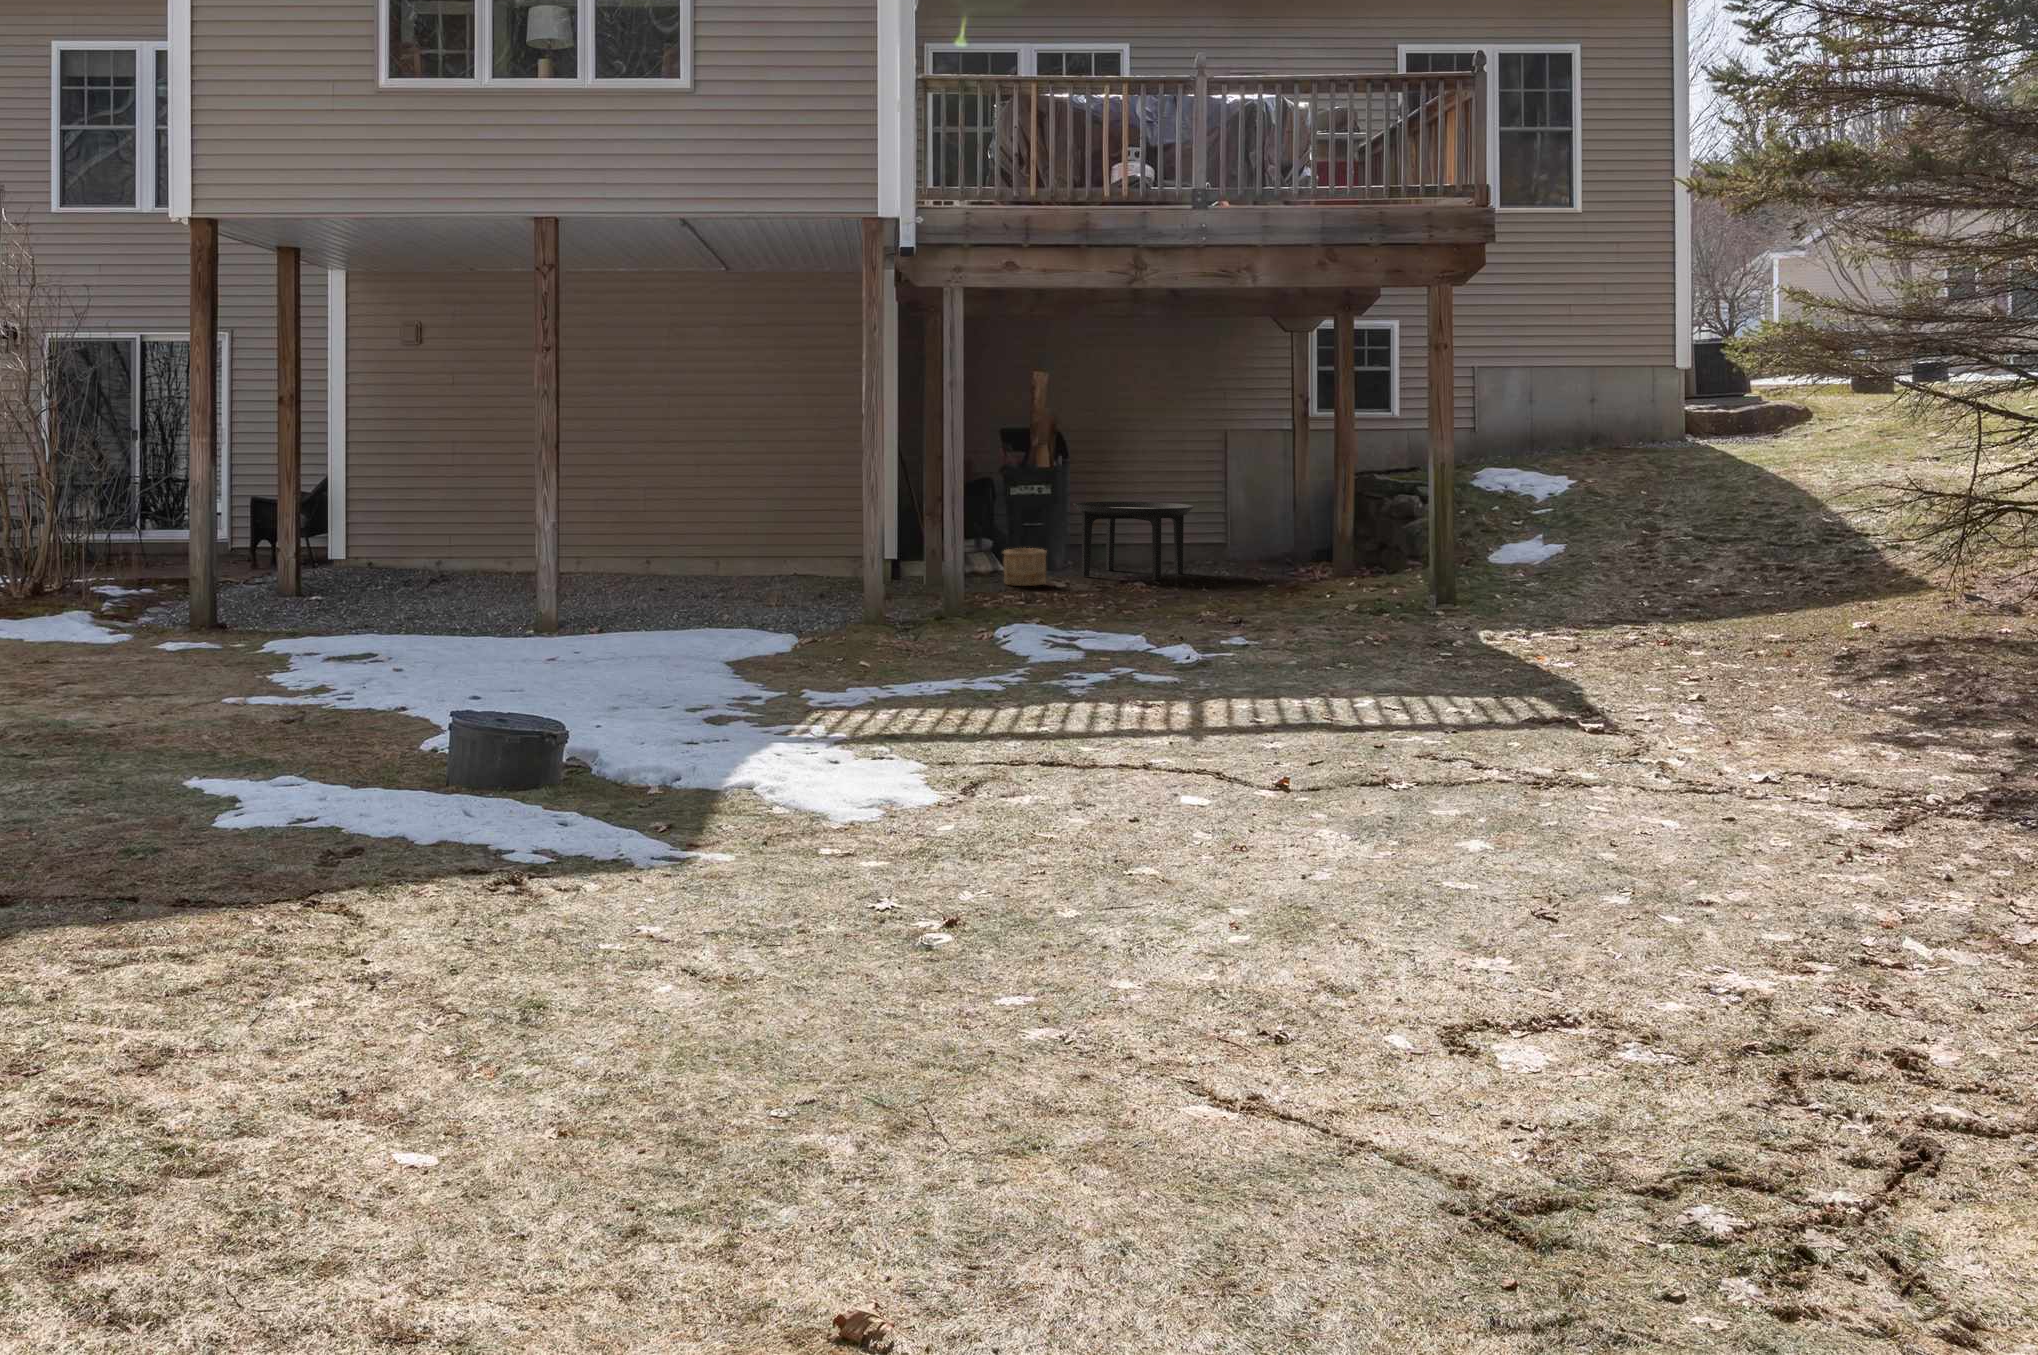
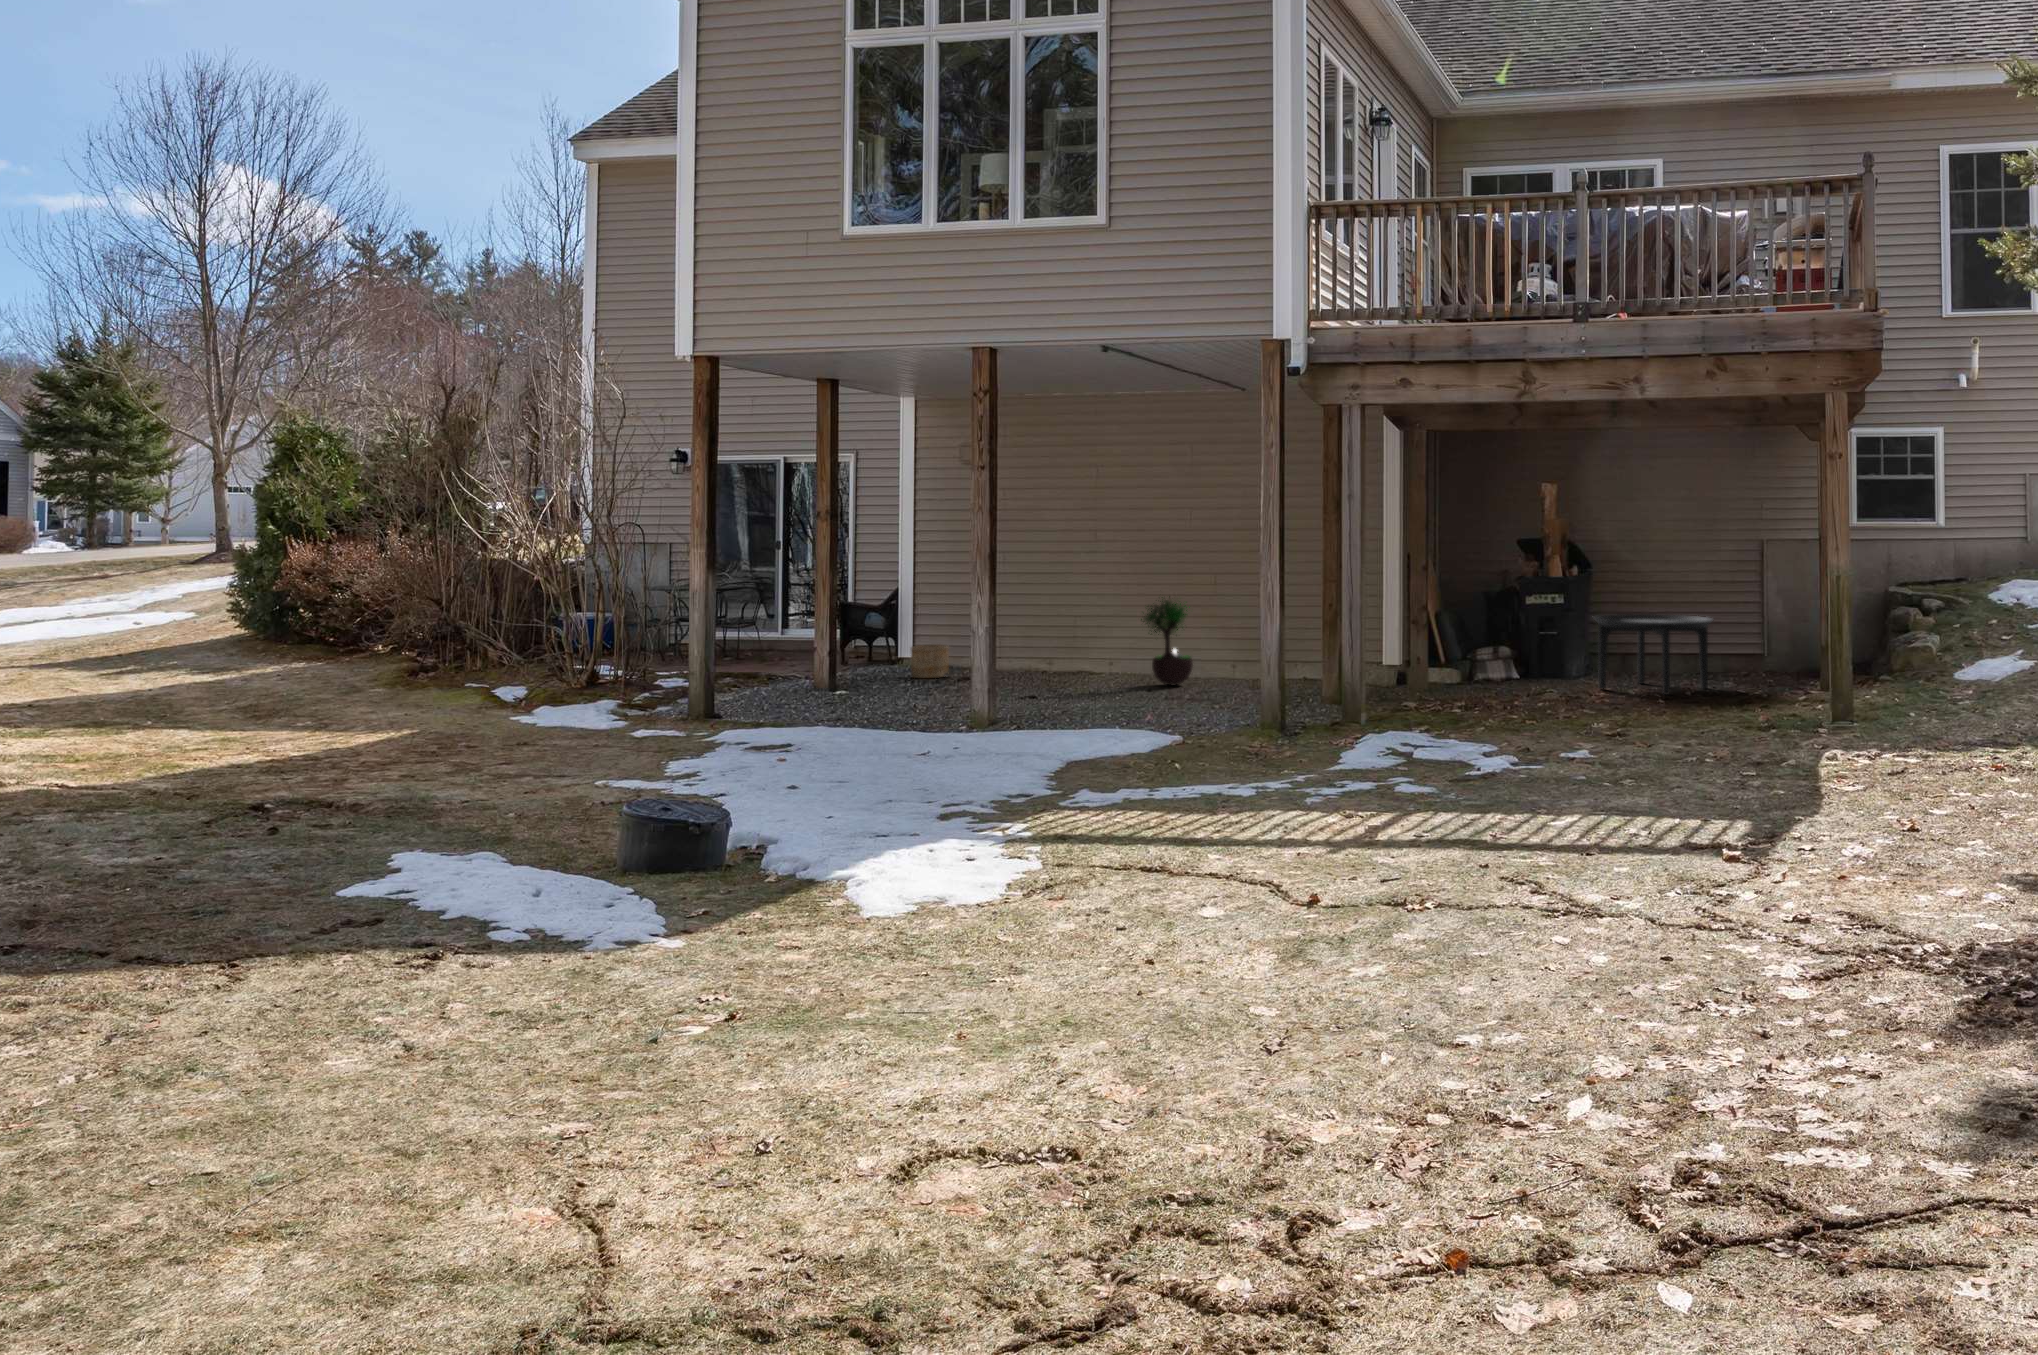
potted tree: none [613,481,672,582] -> present [1141,596,1193,686]
wooden bucket: present [1003,548,1046,586] -> present [911,644,949,678]

